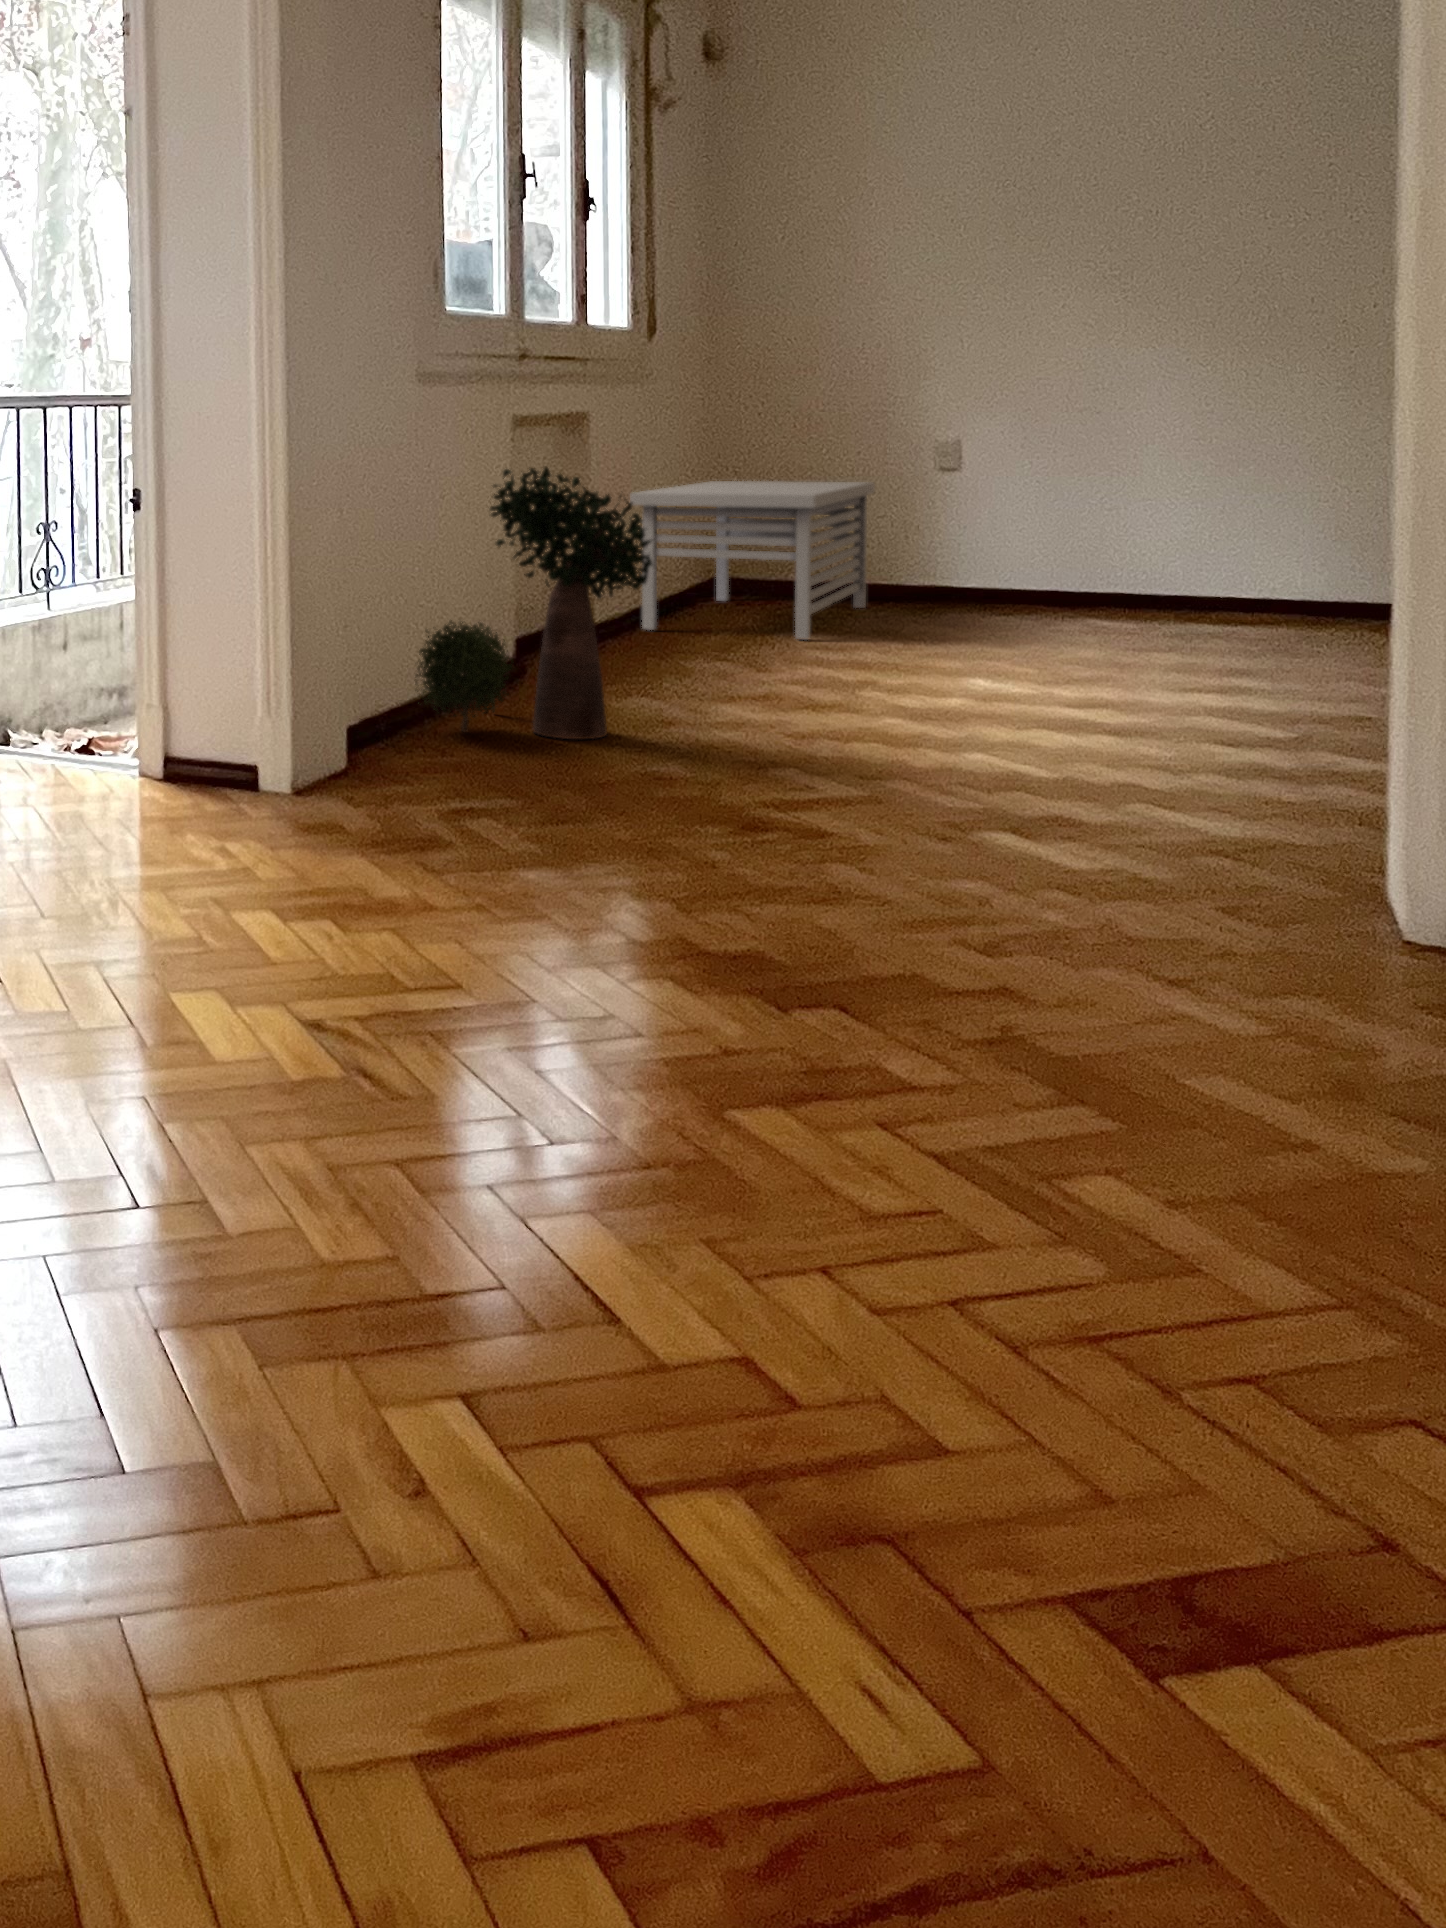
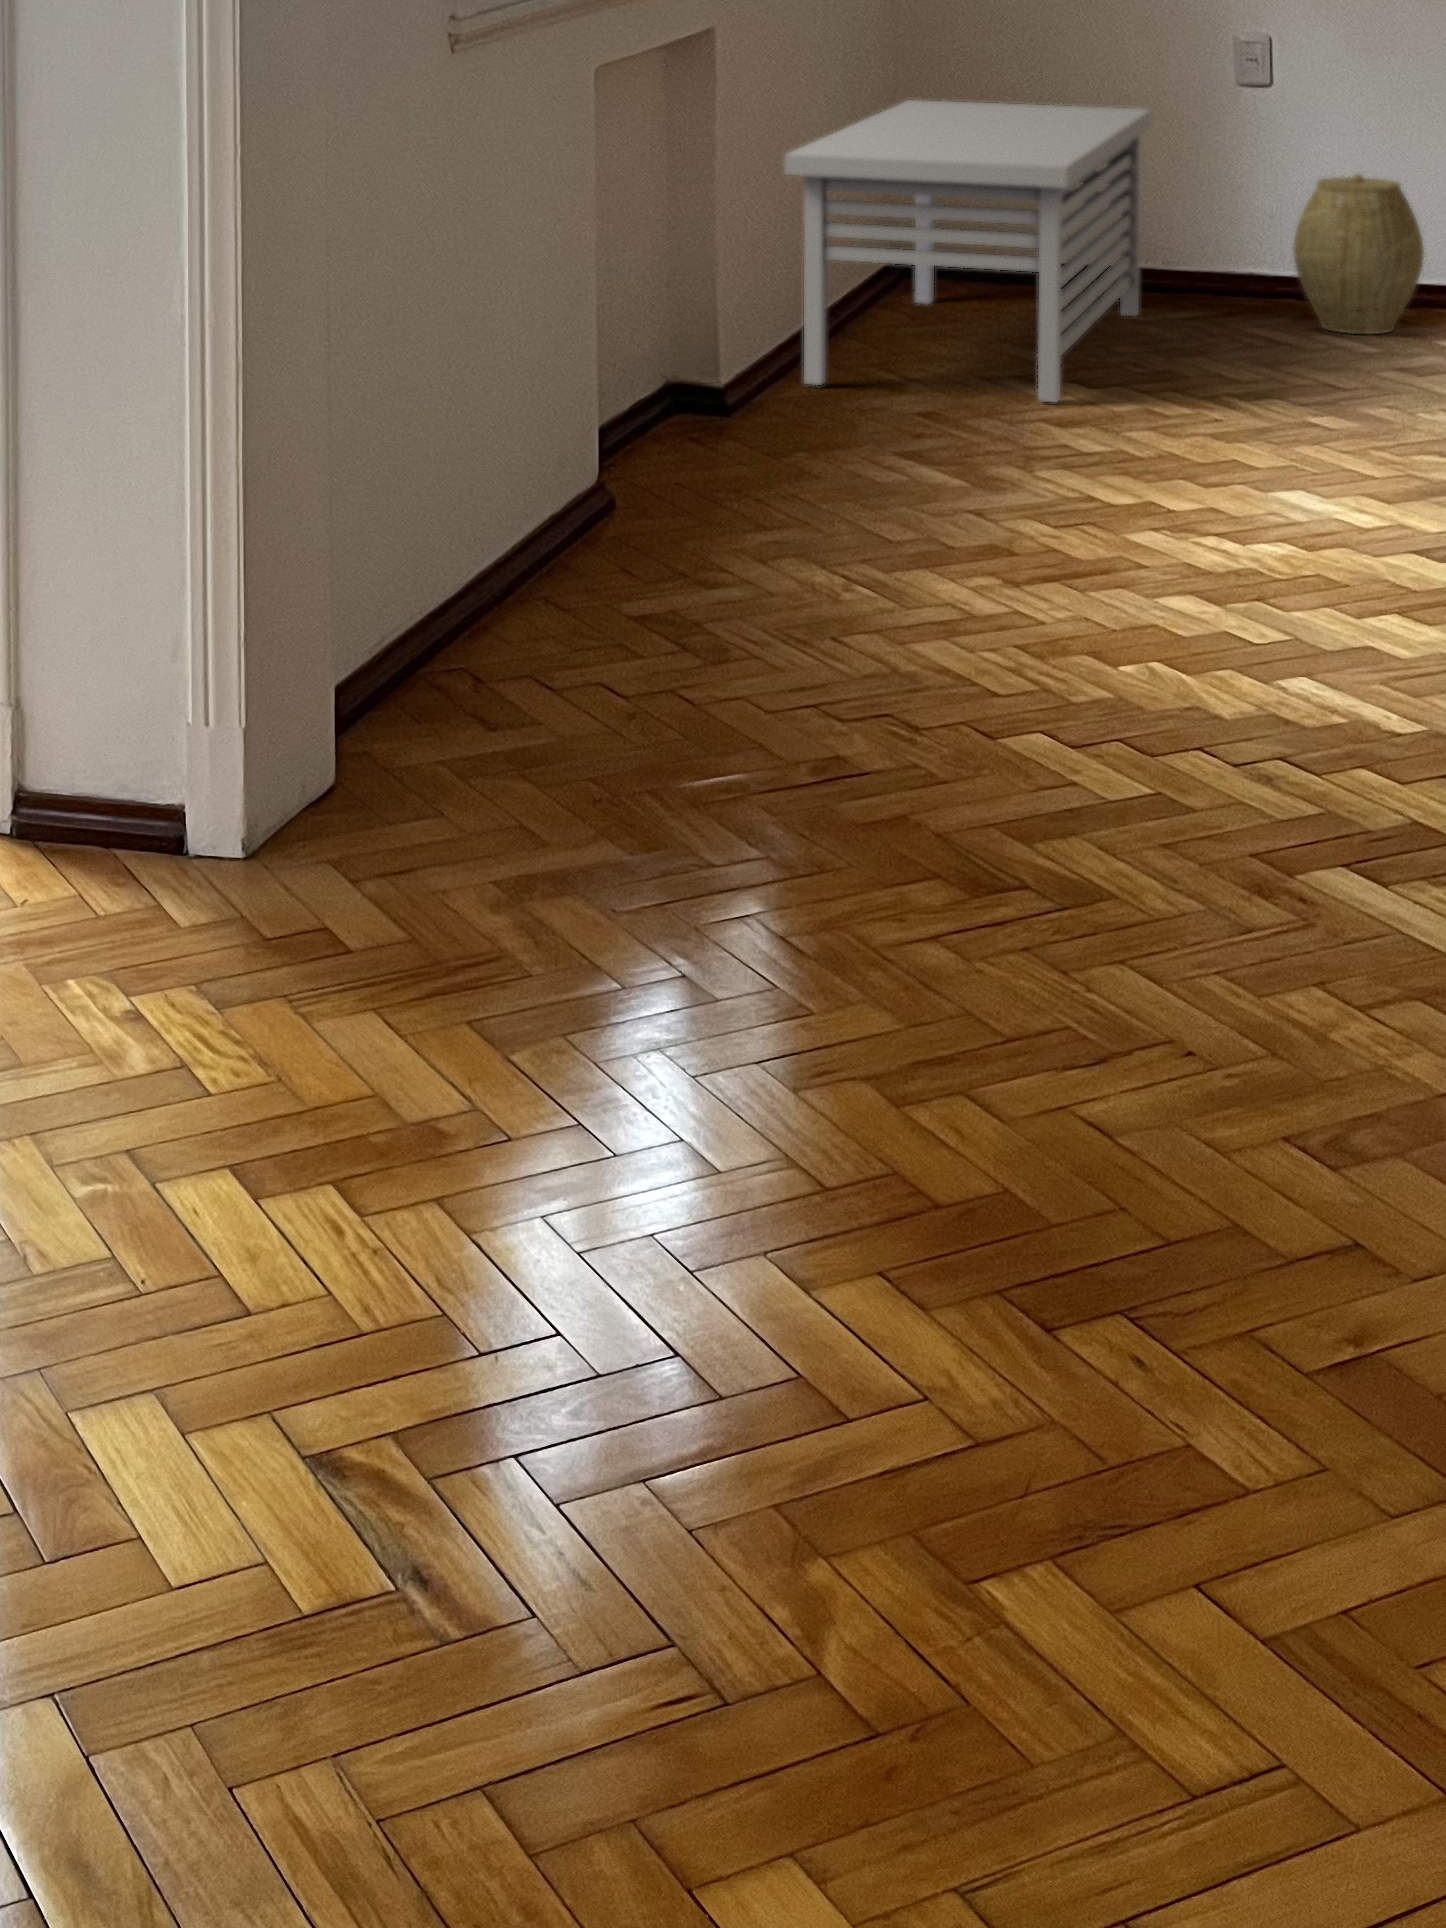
potted plant: present [416,467,653,739] -> none [449,213,838,681]
woven basket: none [974,518,1069,617] -> present [1293,174,1424,334]

